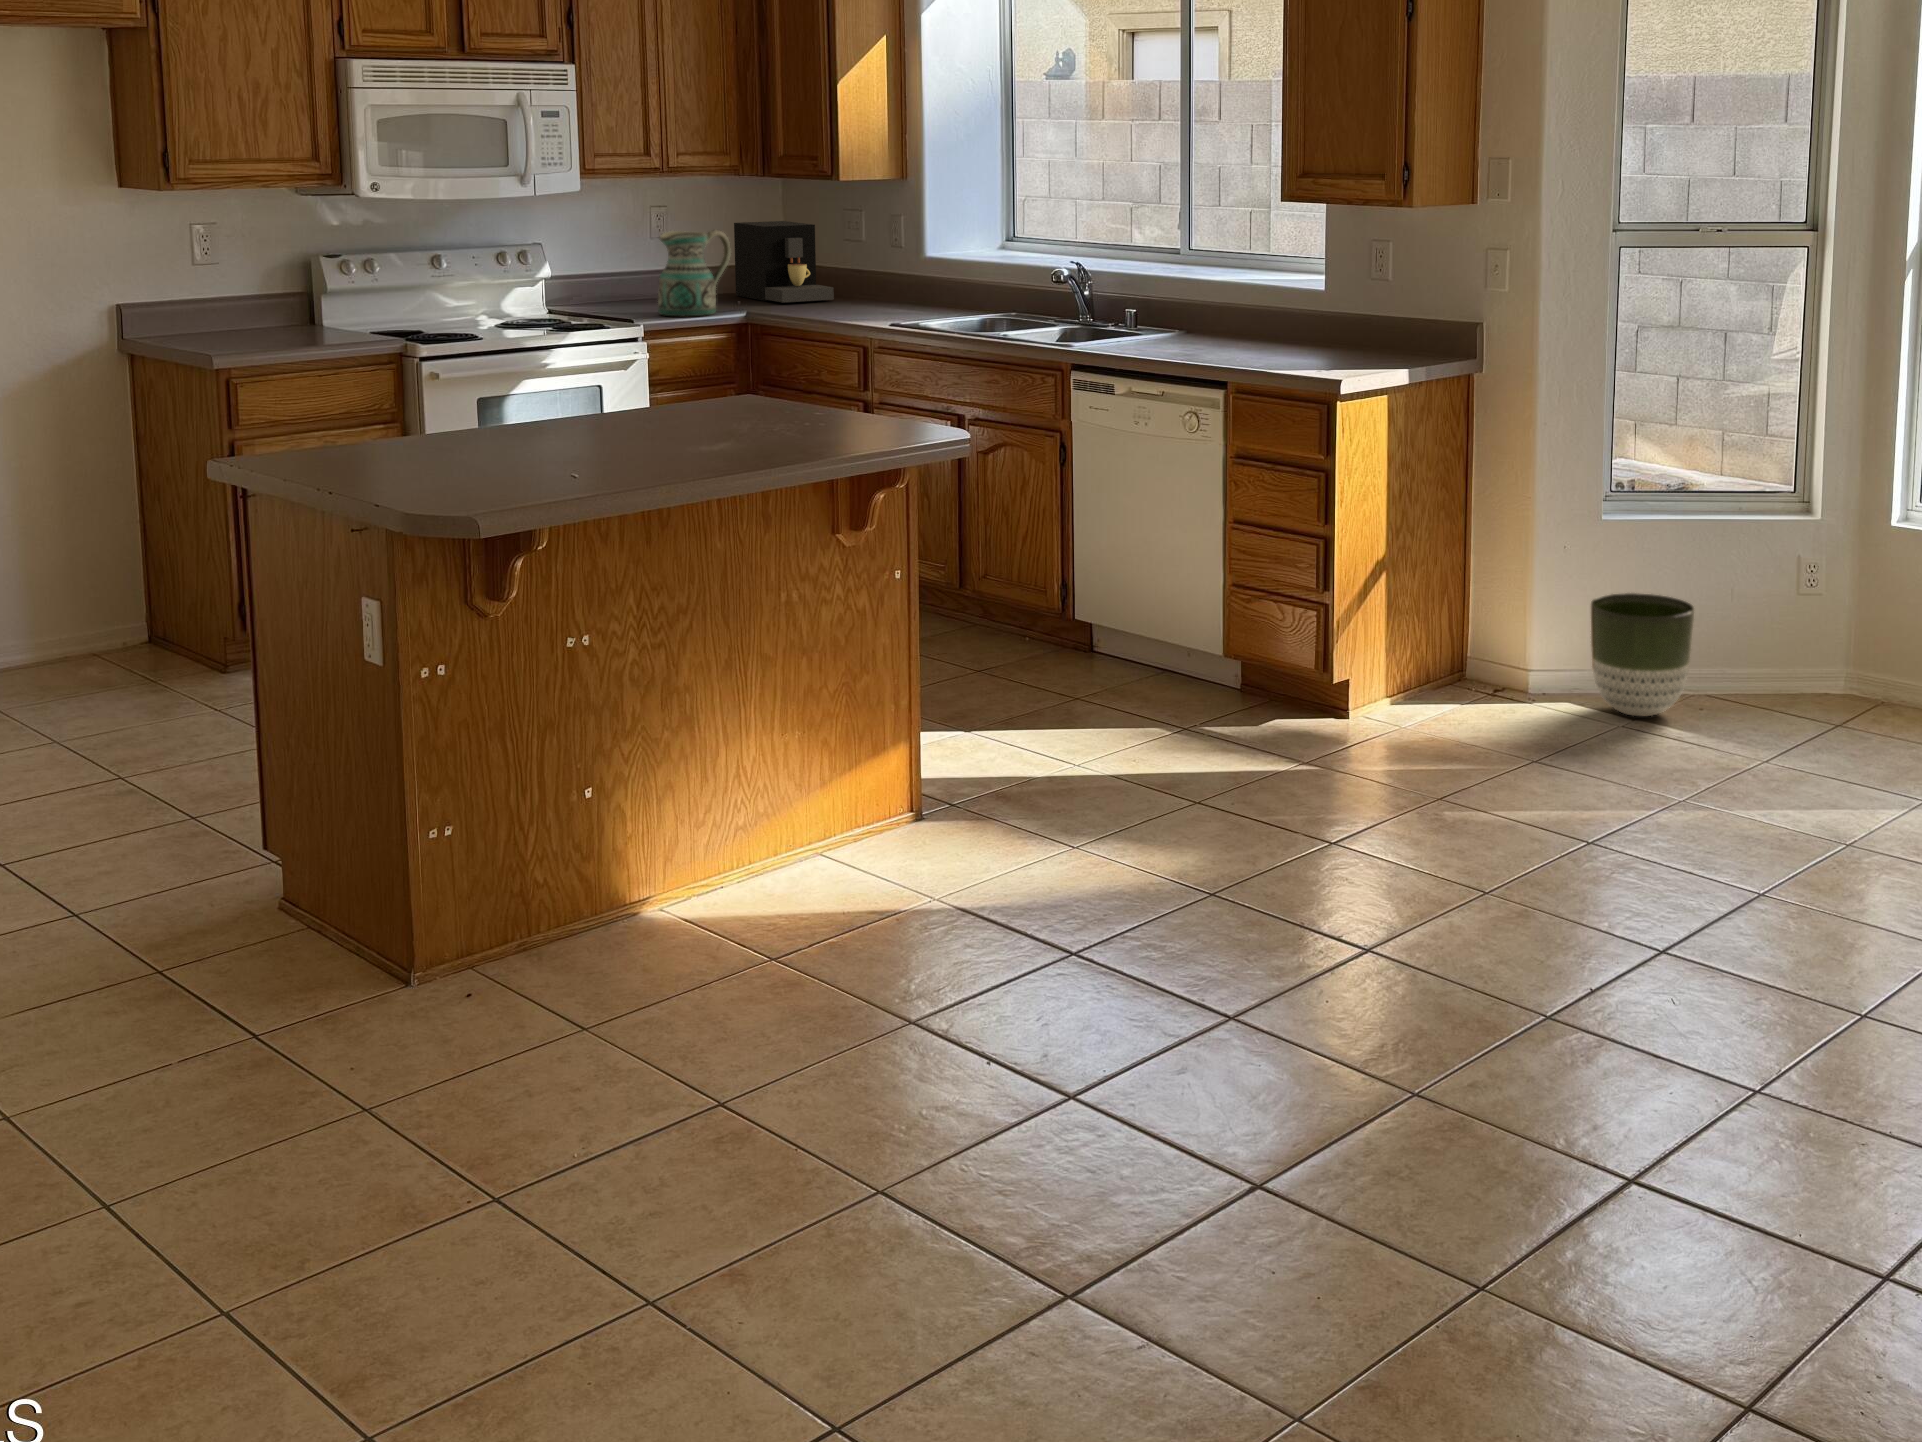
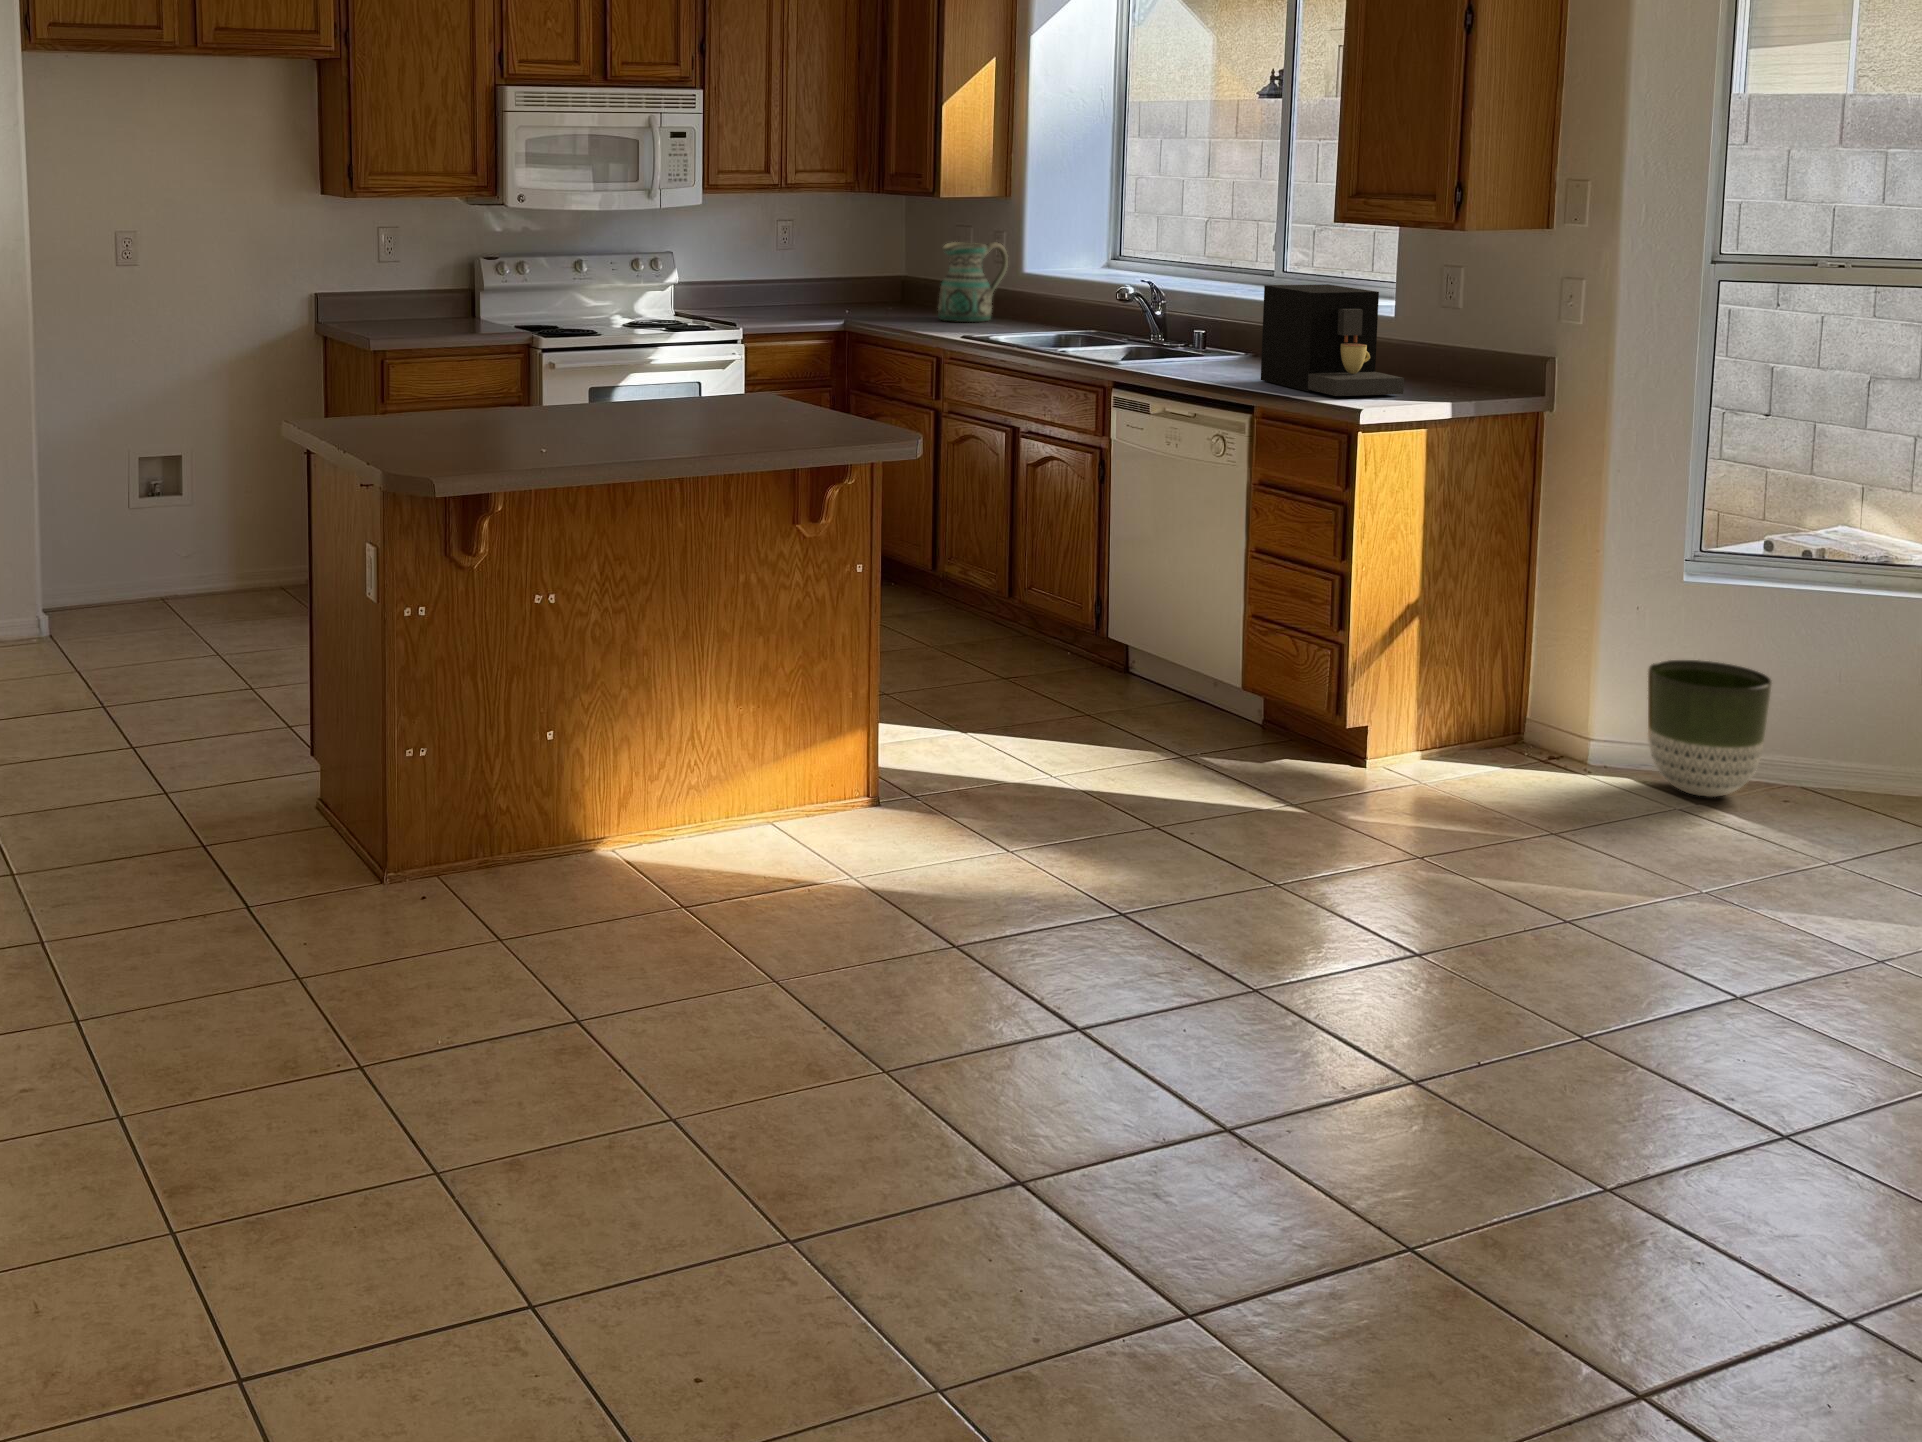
coffee maker: present [734,221,834,303] -> present [1261,284,1404,396]
ceramic pitcher: present [658,230,731,316] -> present [938,242,1008,322]

